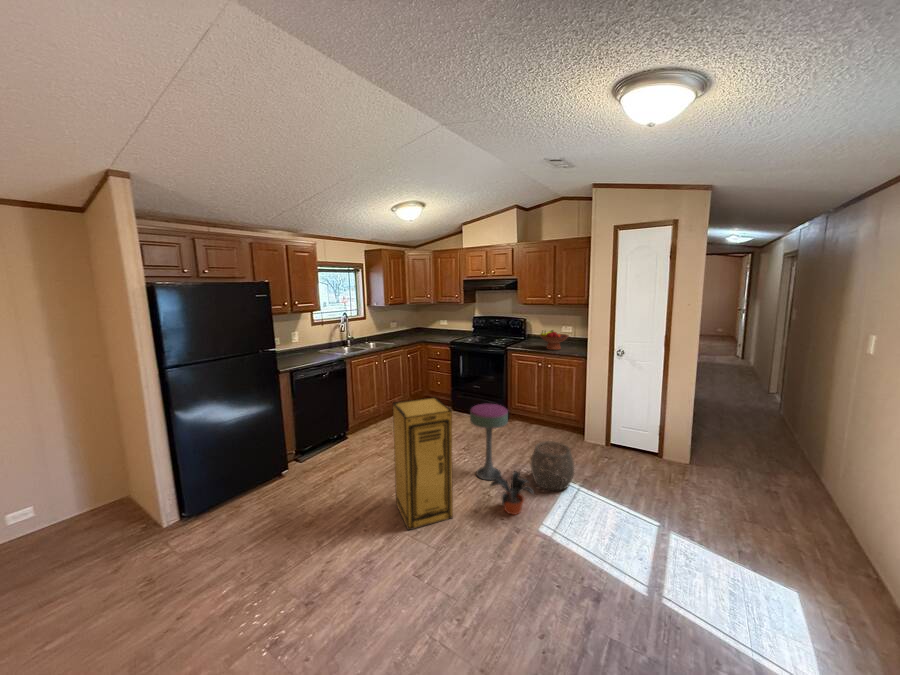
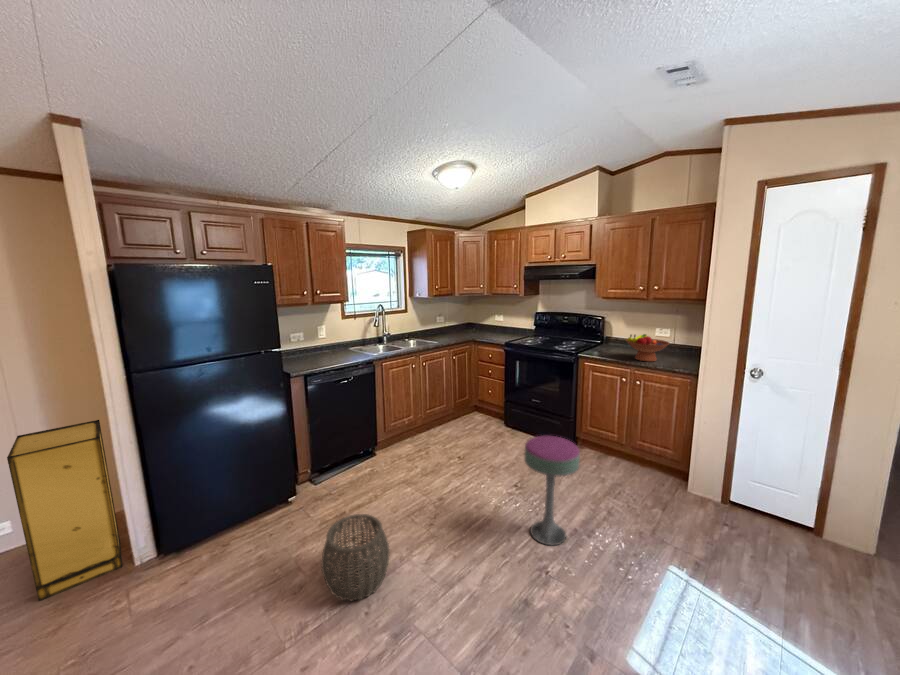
storage cabinet: present [393,397,453,530] -> present [7,420,122,601]
woven basket: present [531,441,574,490] -> present [321,514,389,601]
potted plant: present [490,471,534,515] -> none [548,546,620,618]

